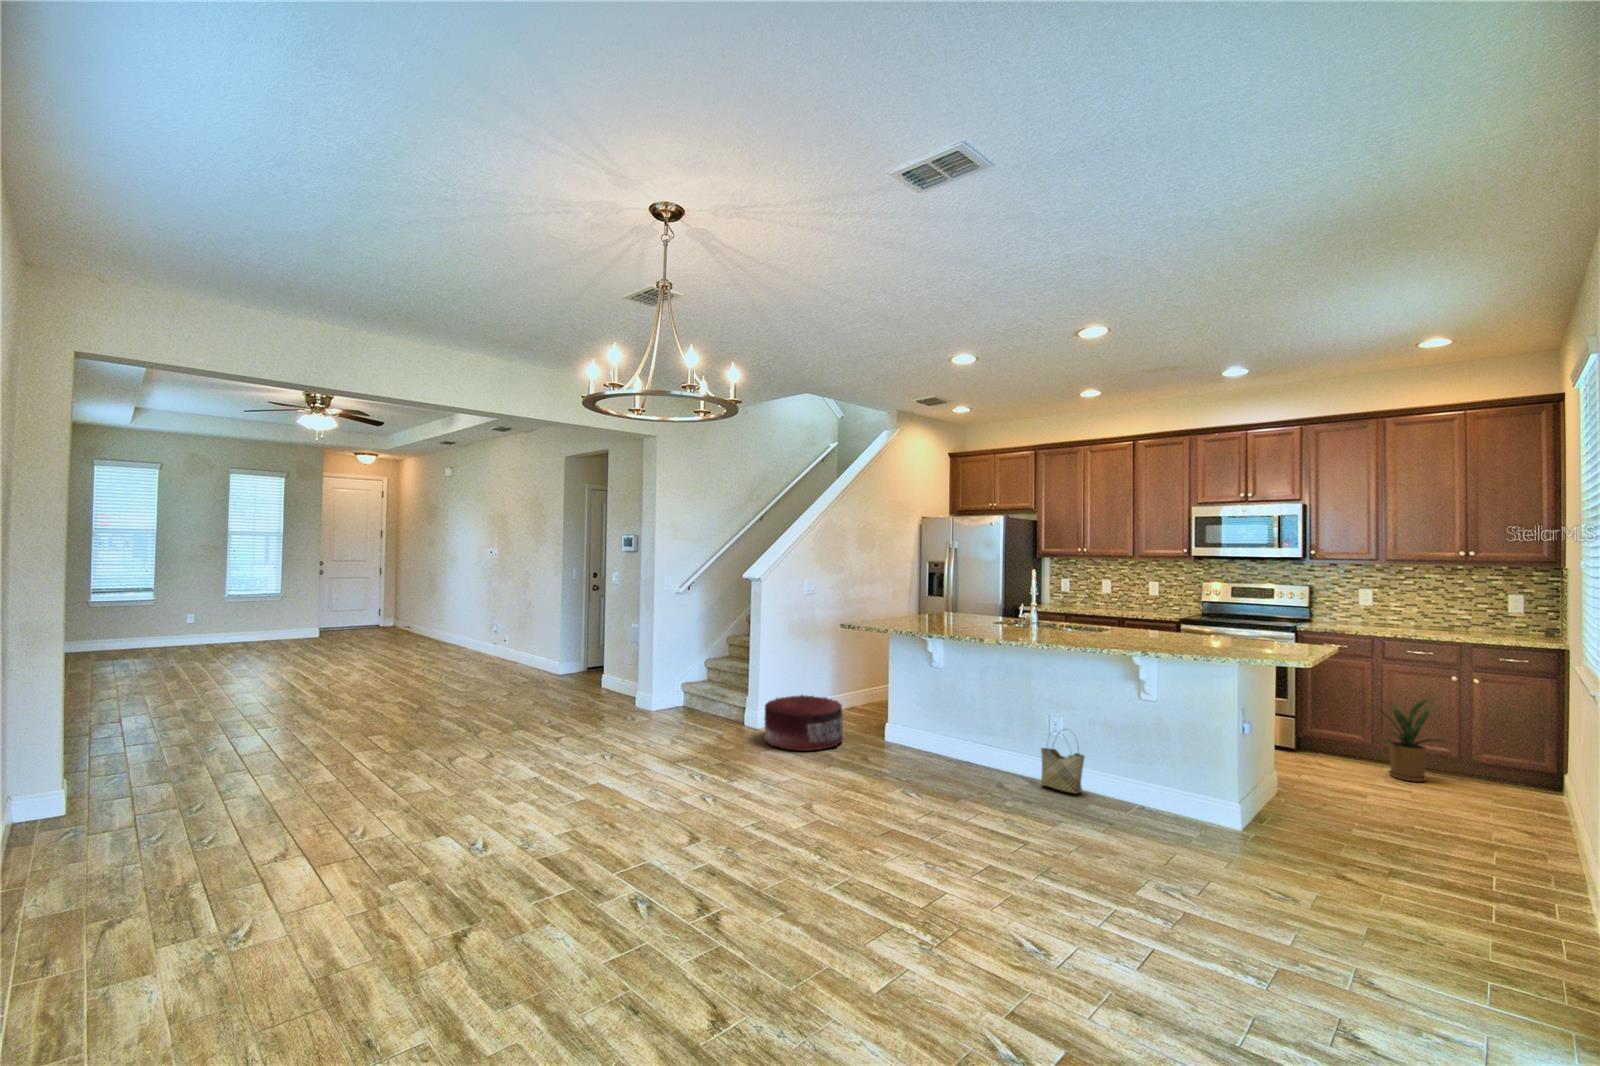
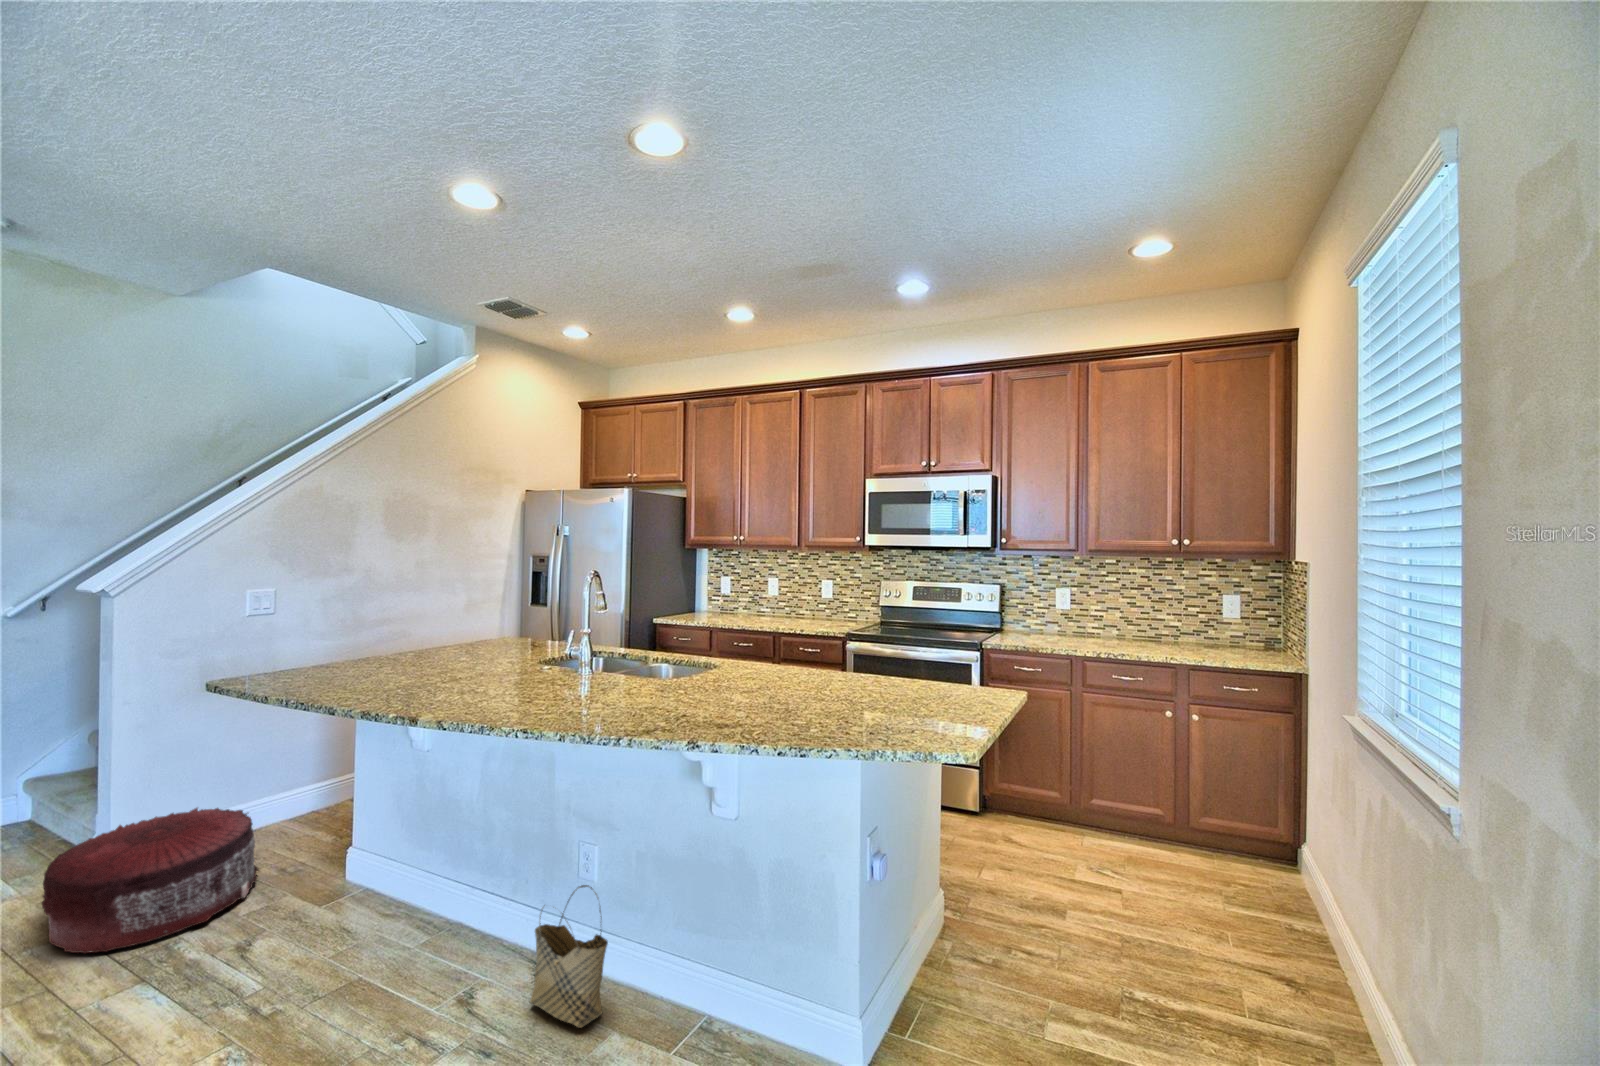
house plant: present [1381,698,1446,782] -> none [1054,743,1171,870]

